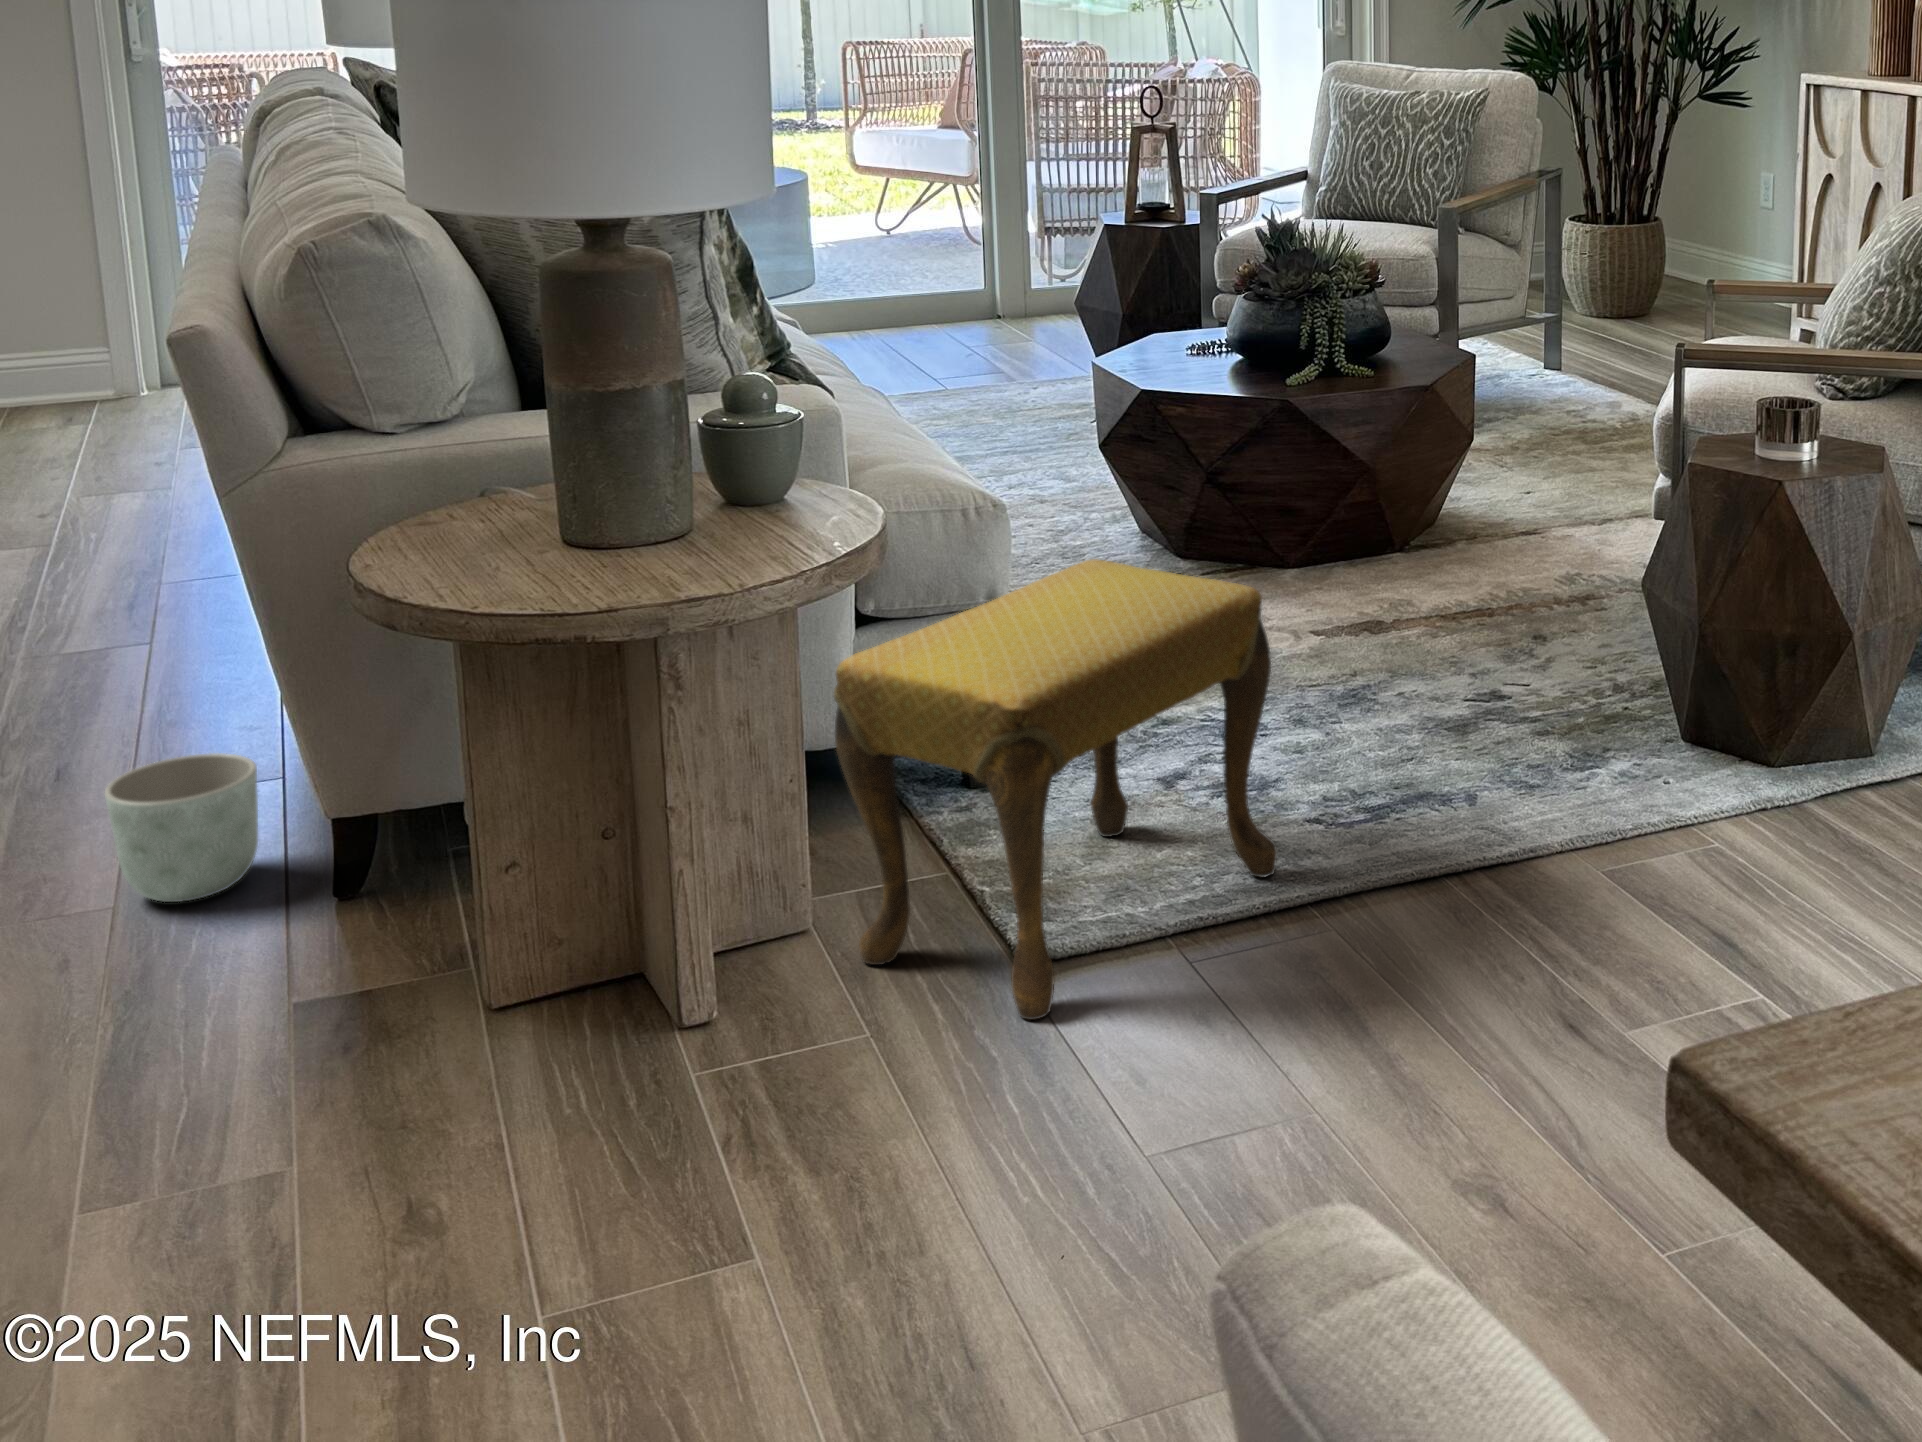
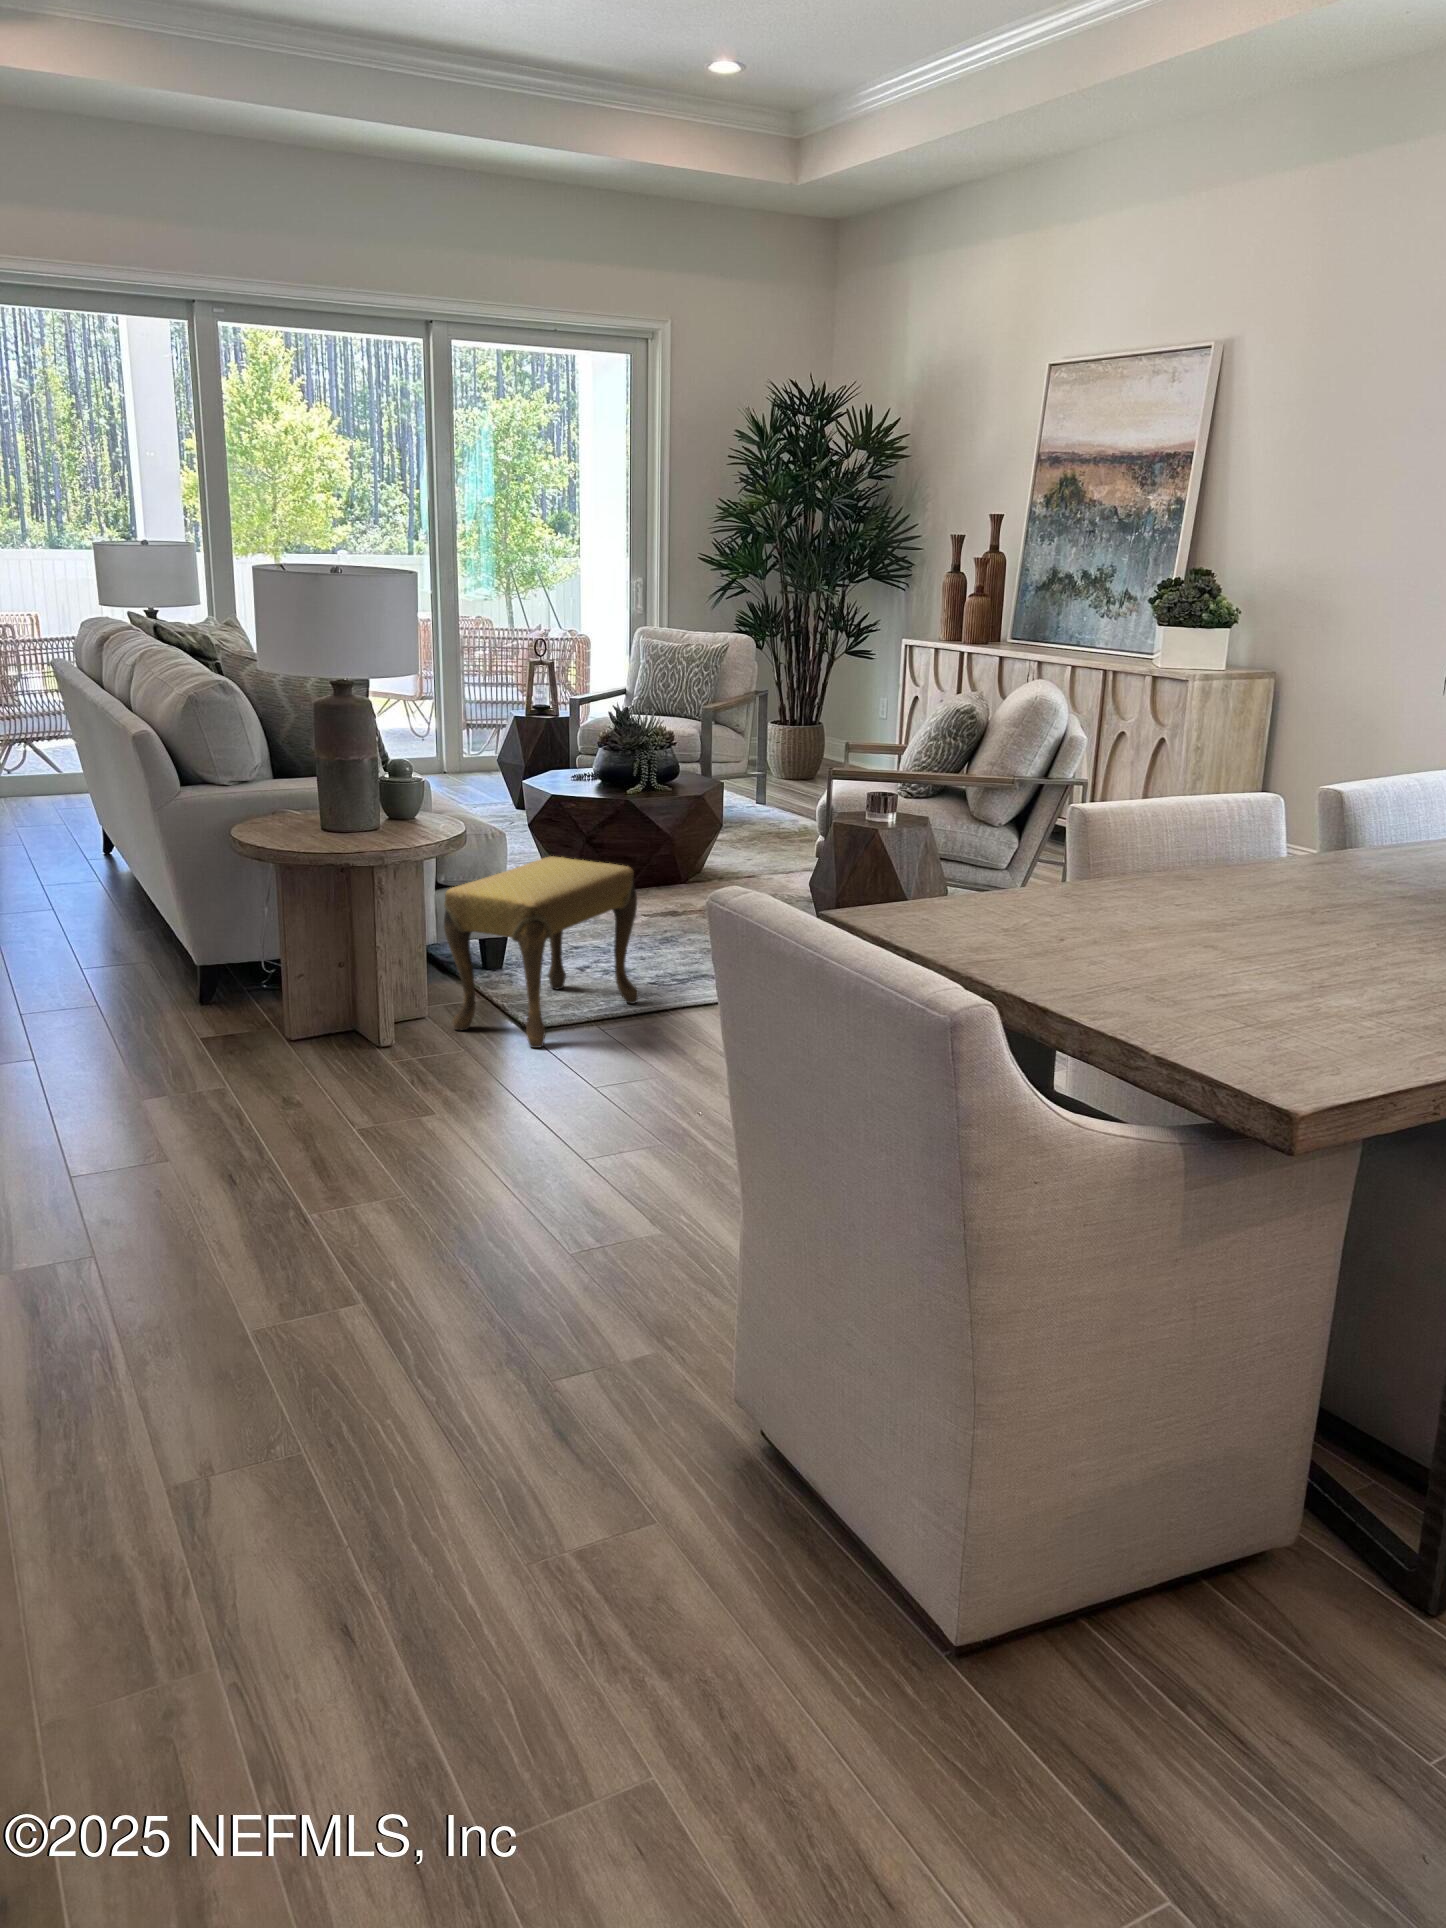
planter: present [105,753,258,902] -> none [93,942,159,1007]

